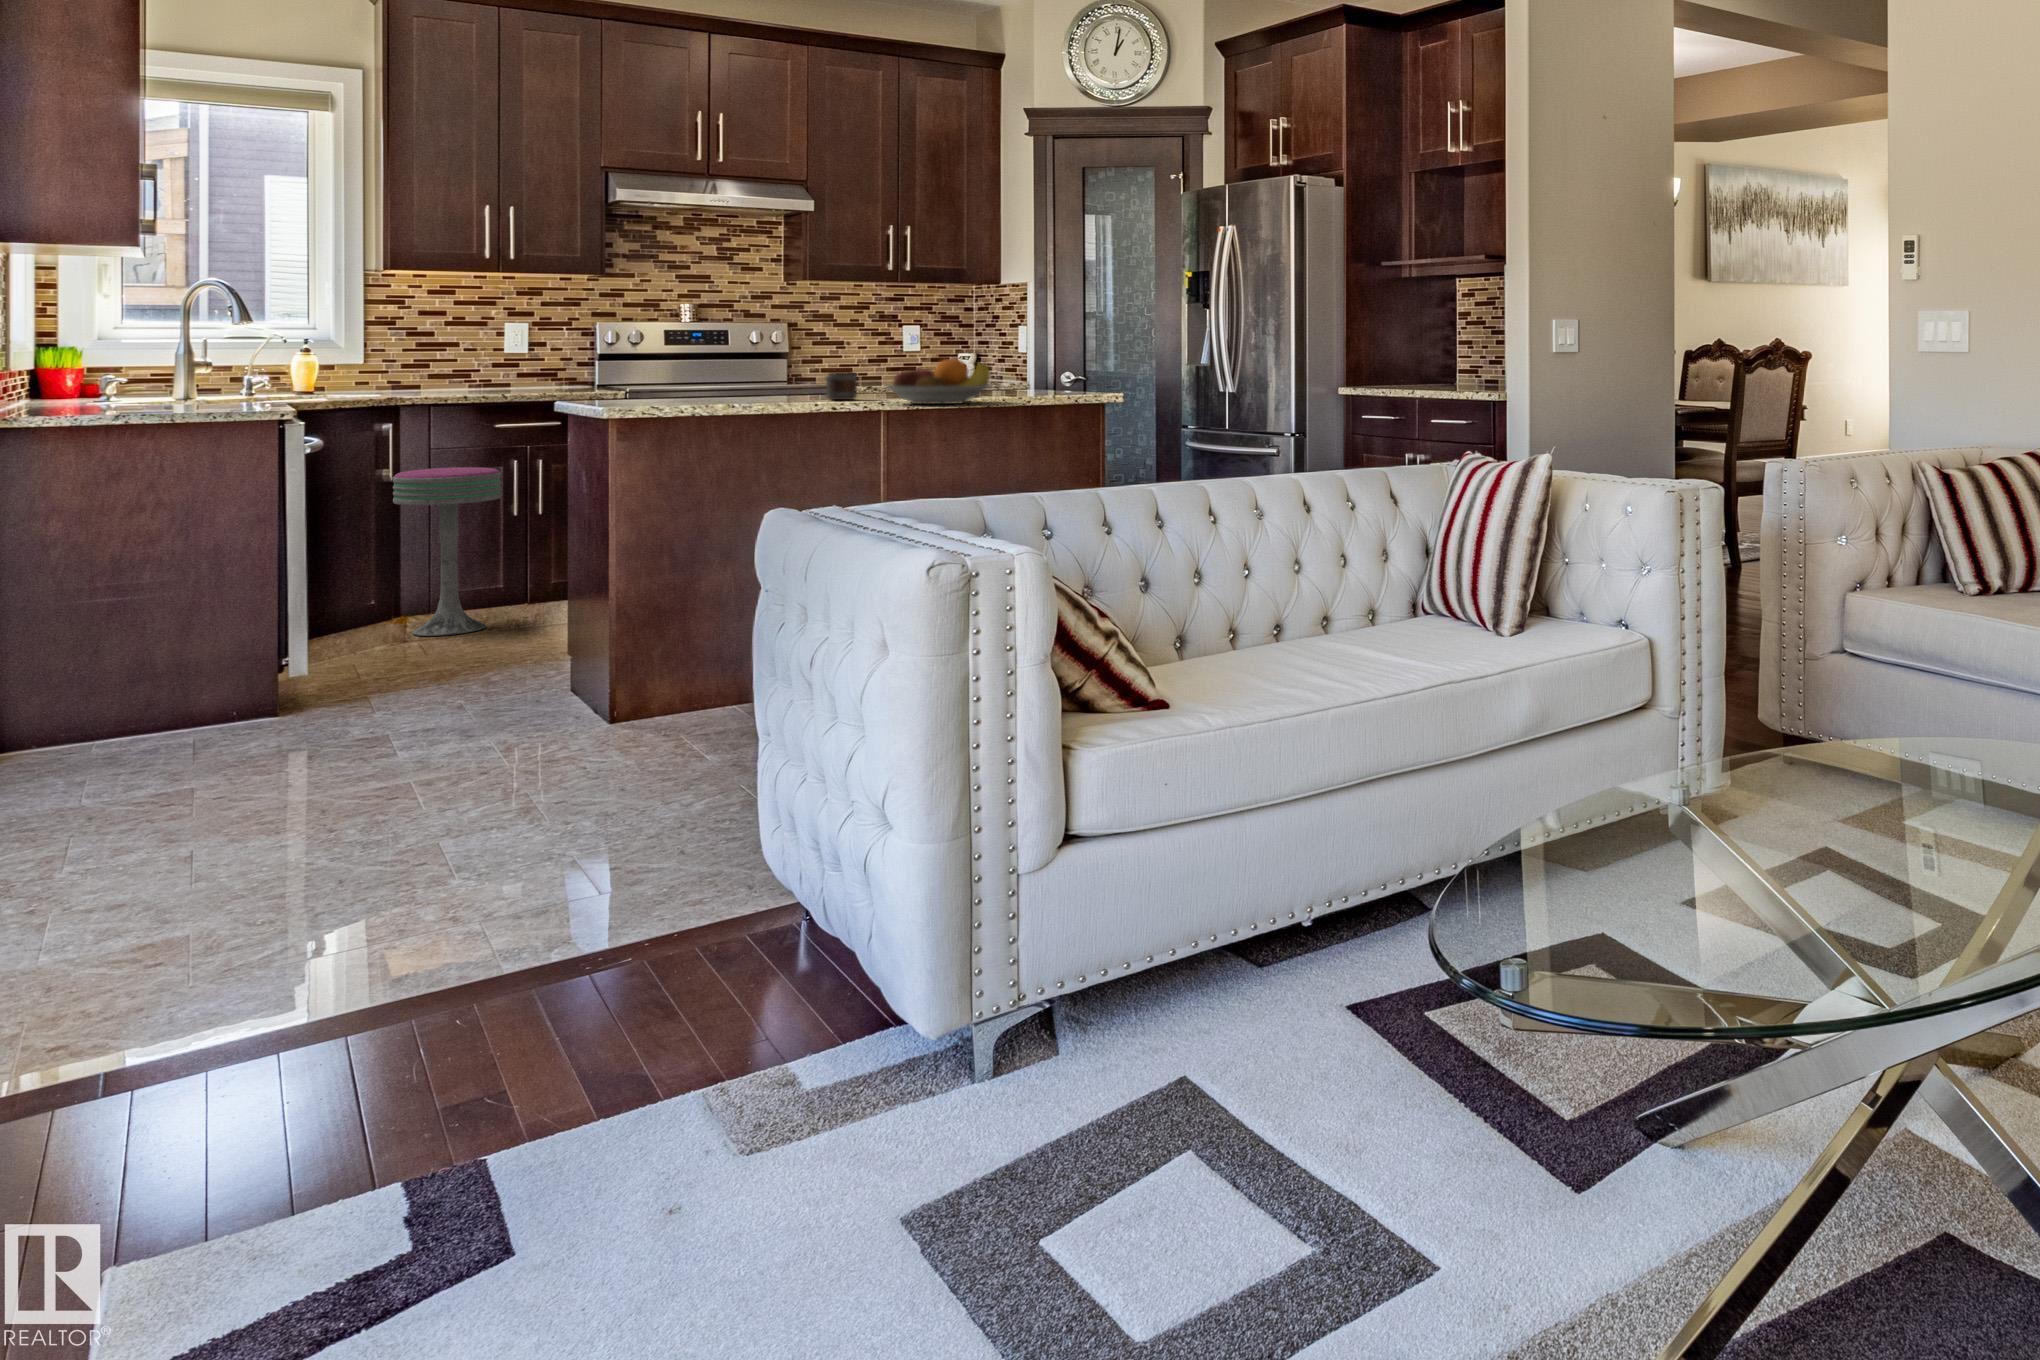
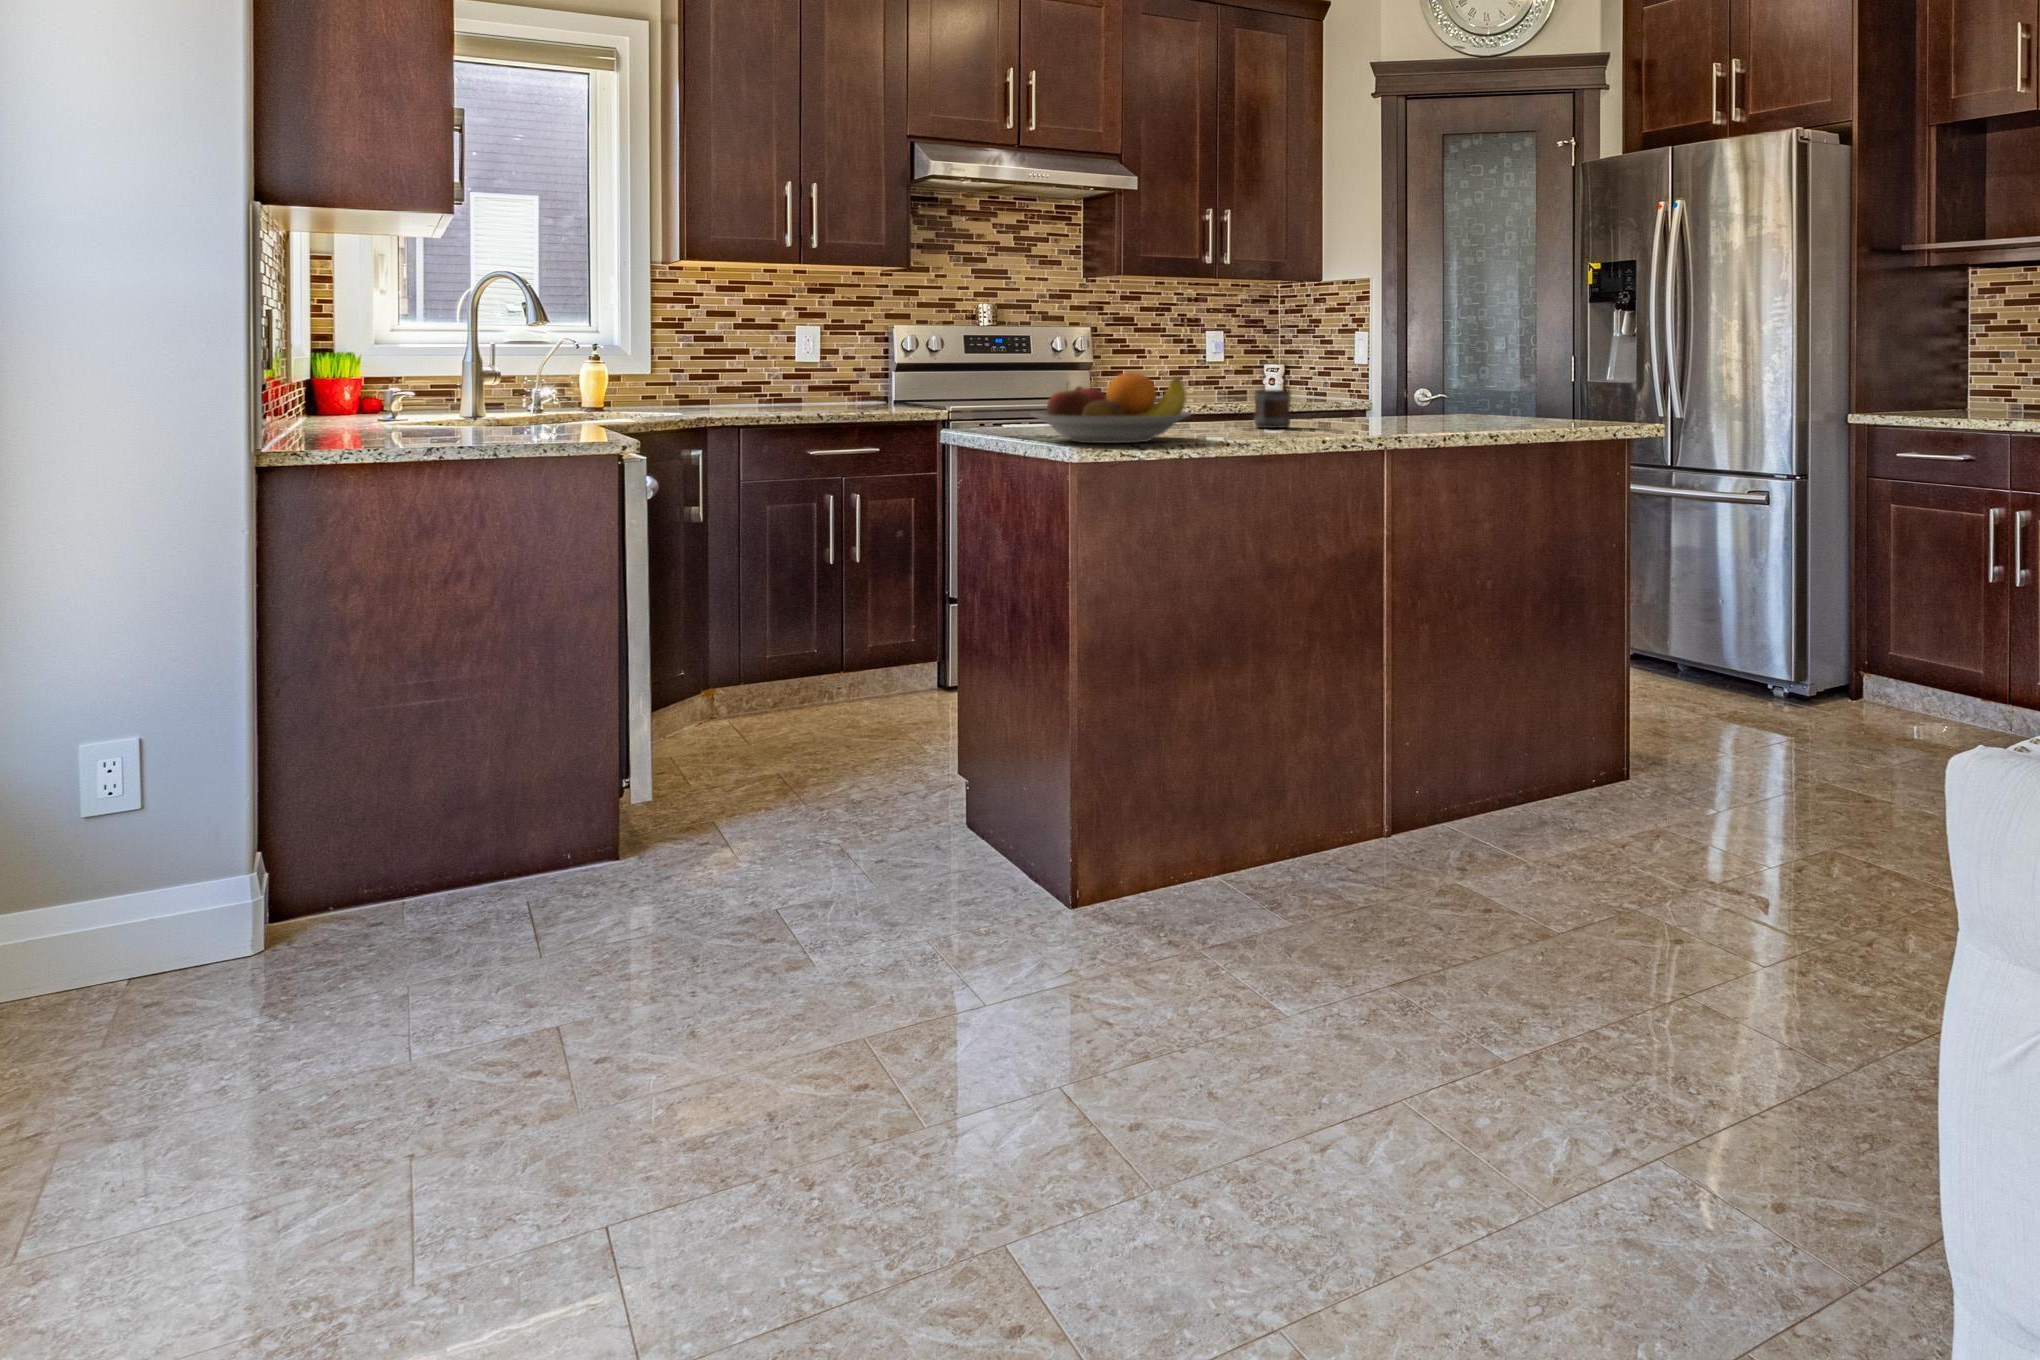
fruit bowl: present [883,359,992,404] -> present [1032,372,1191,443]
bar stool: present [393,467,501,636] -> none [699,504,816,718]

